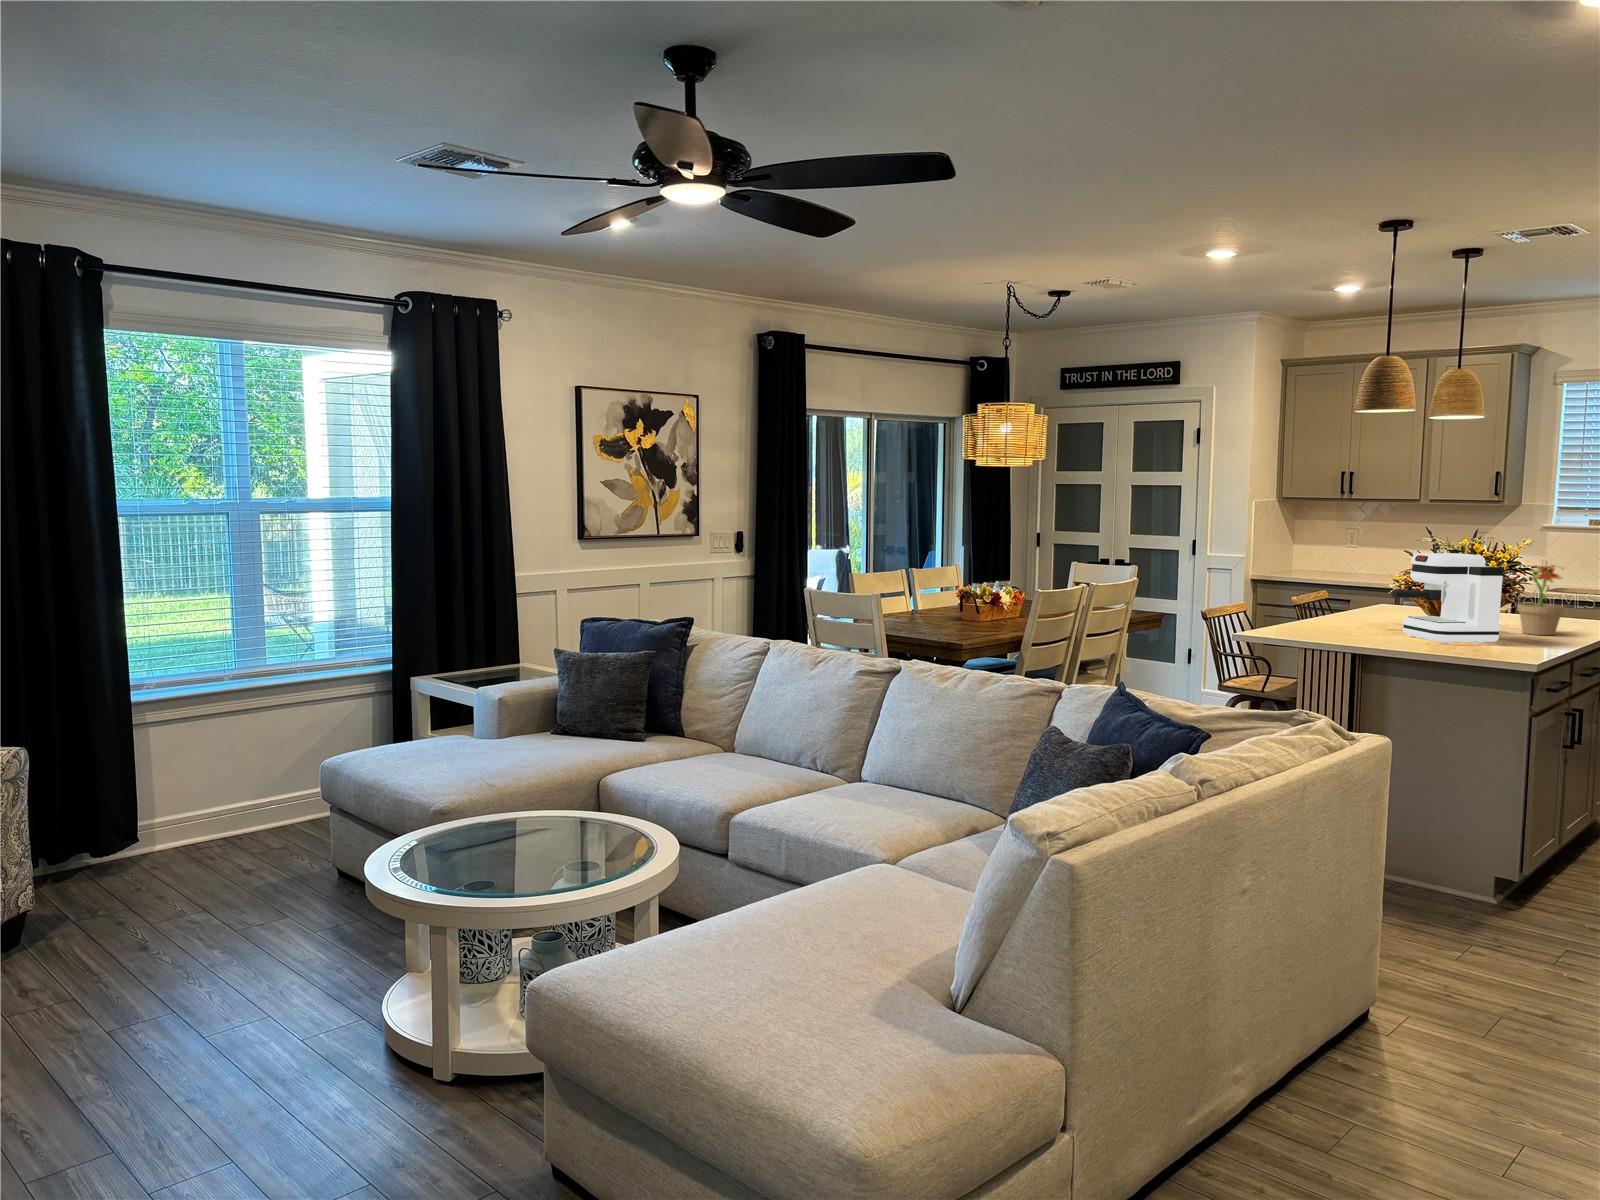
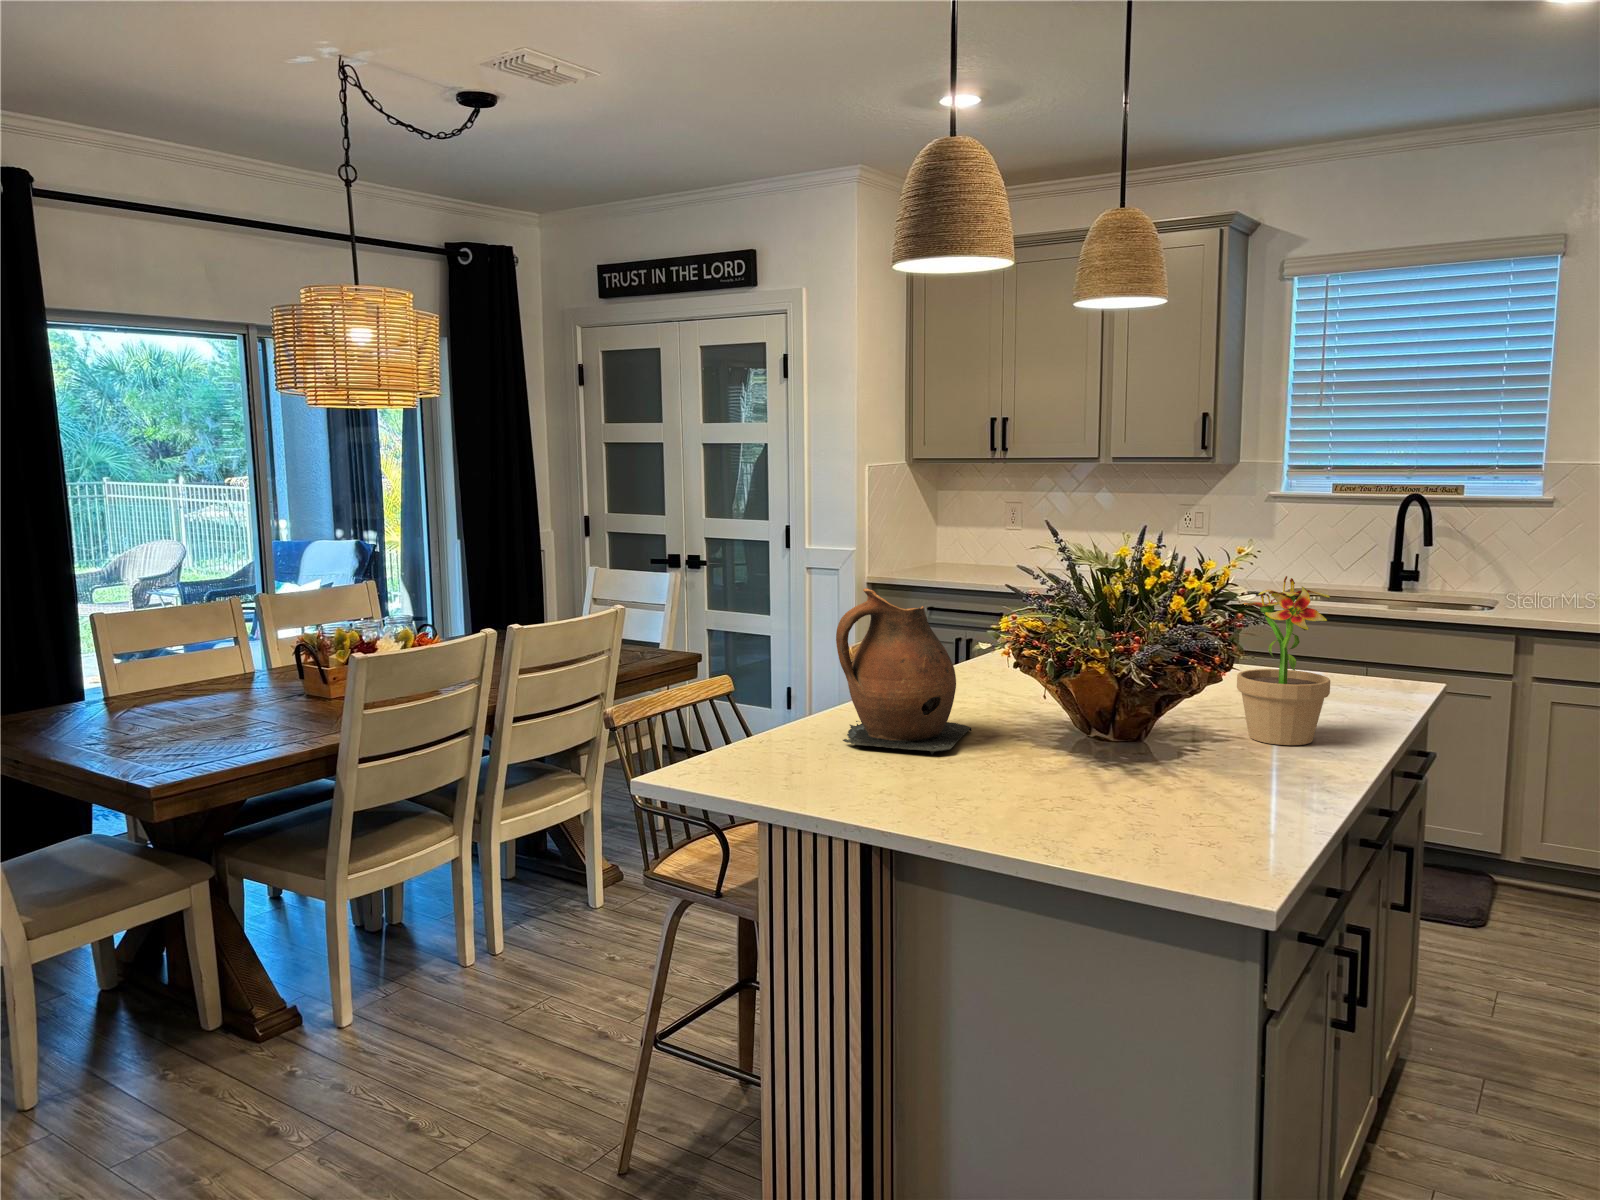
coffee maker: present [1392,553,1503,644] -> none [956,574,1203,810]
ceramic pitcher: none [1322,559,1383,630] -> present [836,588,971,754]

